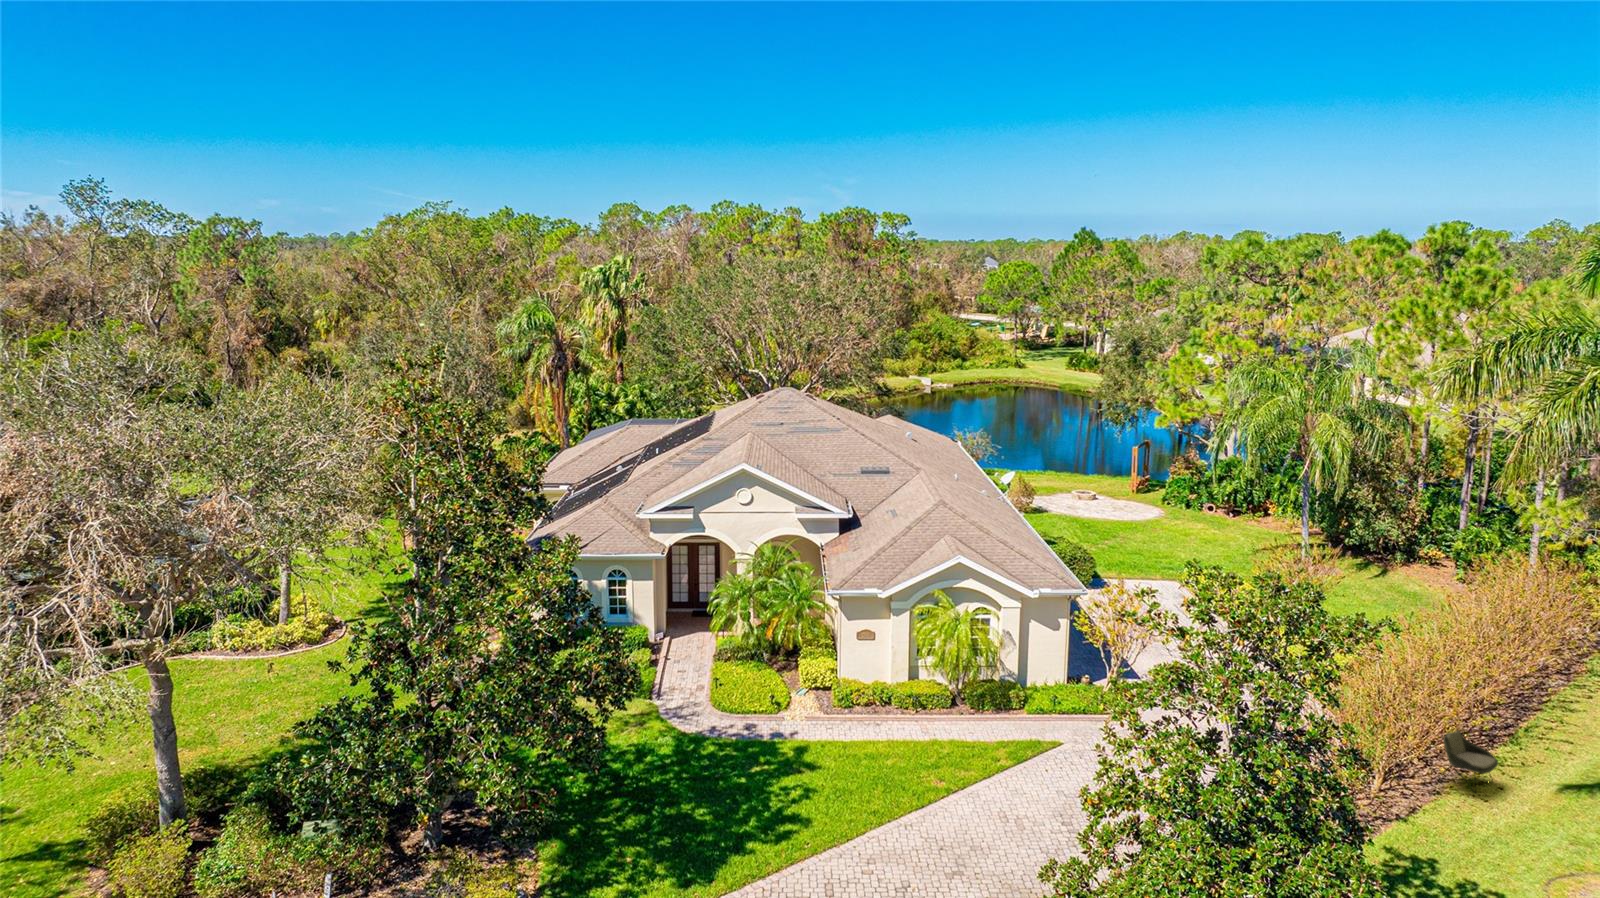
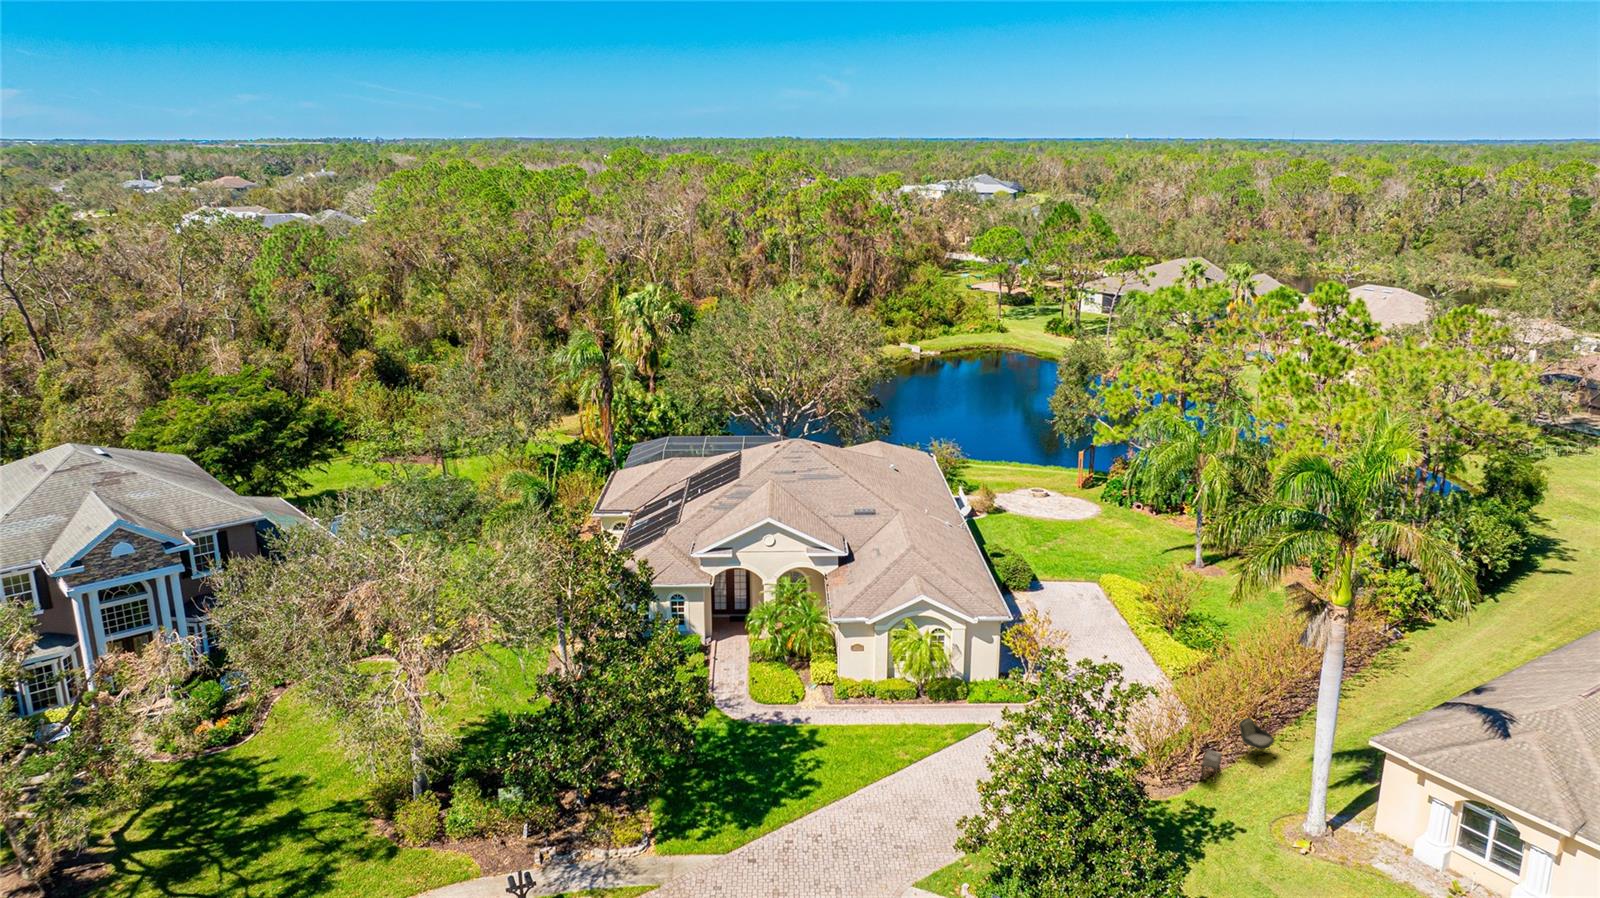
bench: none [1397,773,1427,823] -> present [1201,750,1222,782]

